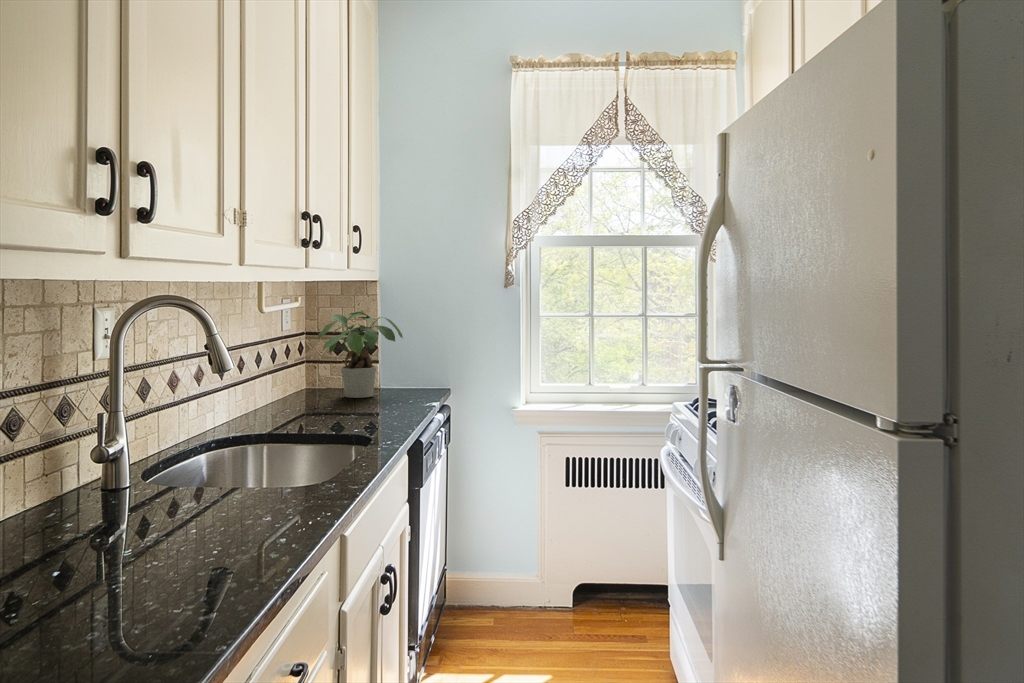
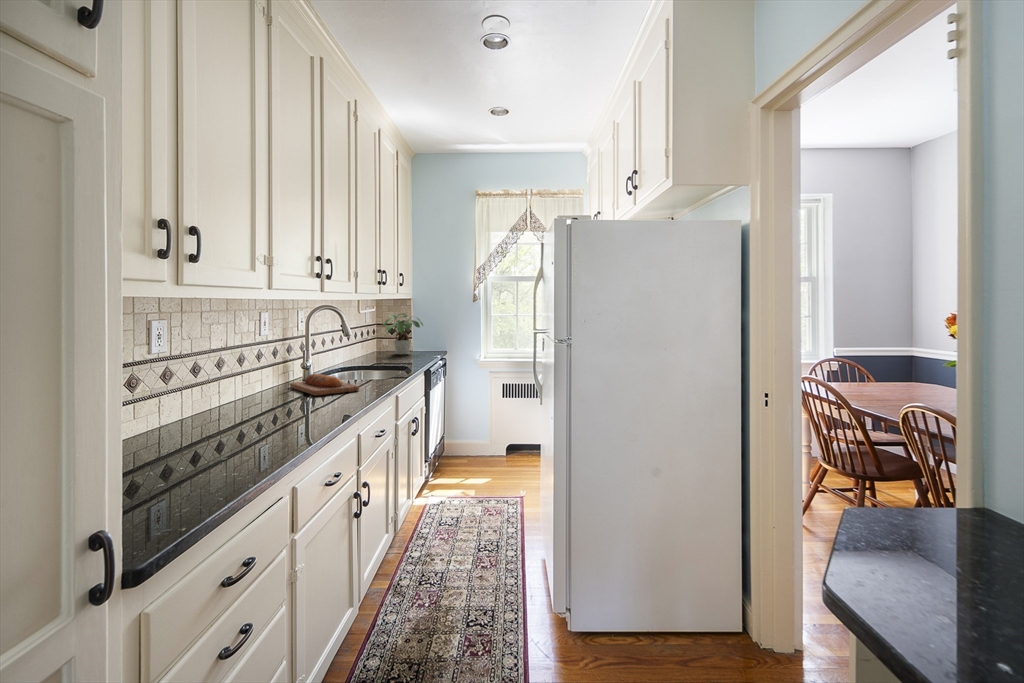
bread loaf: none [41,487,232,582] -> present [290,374,359,396]

